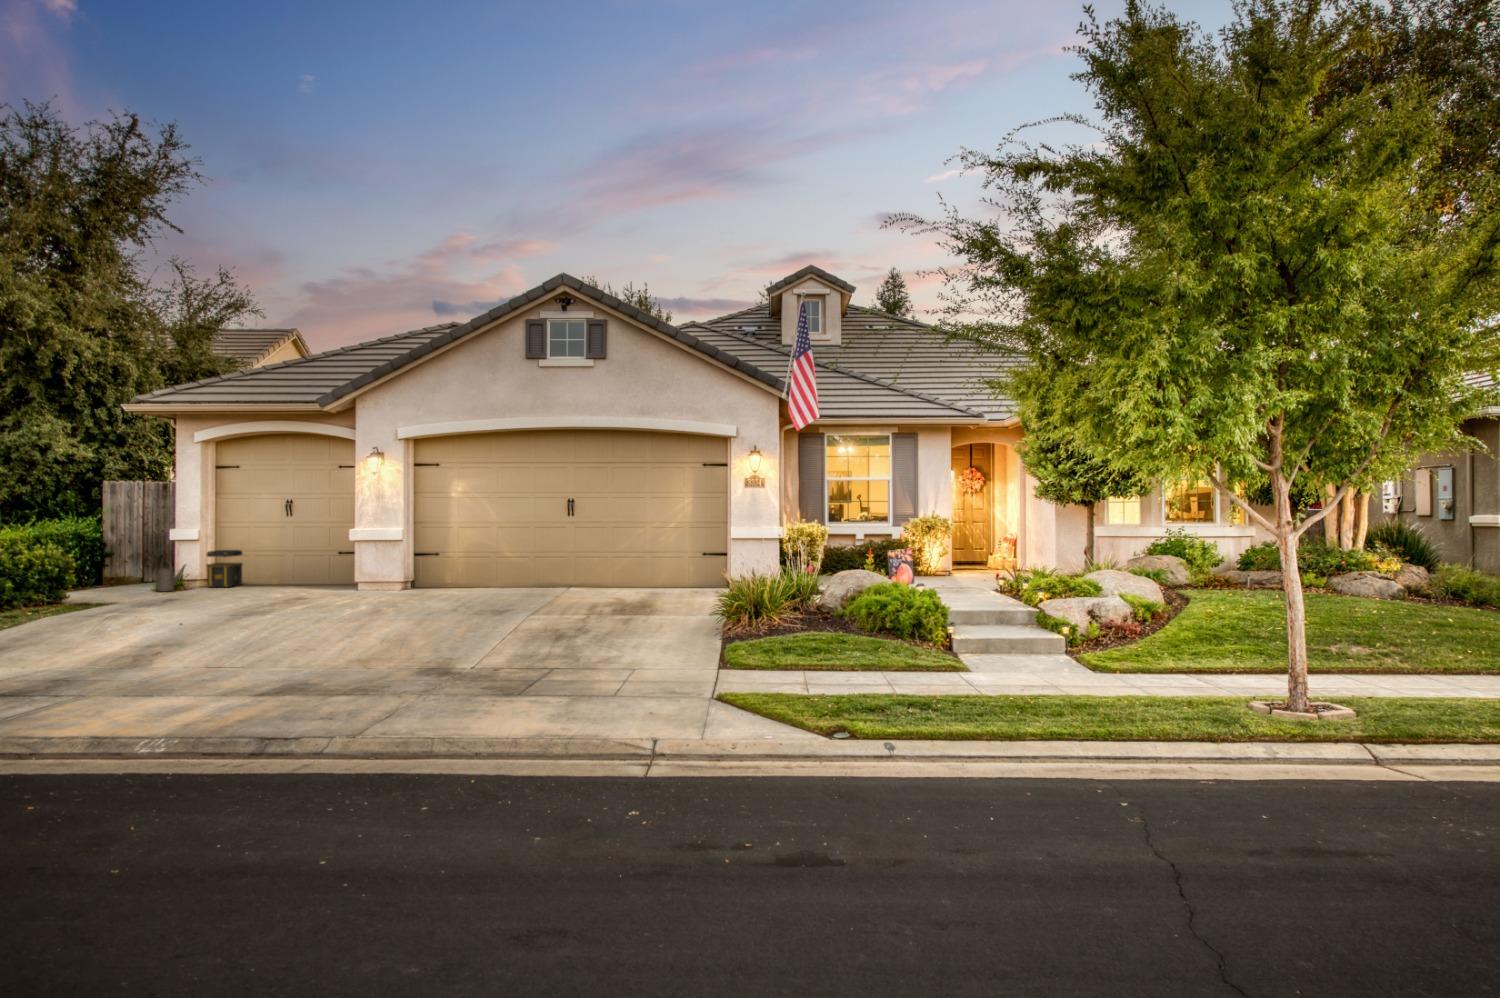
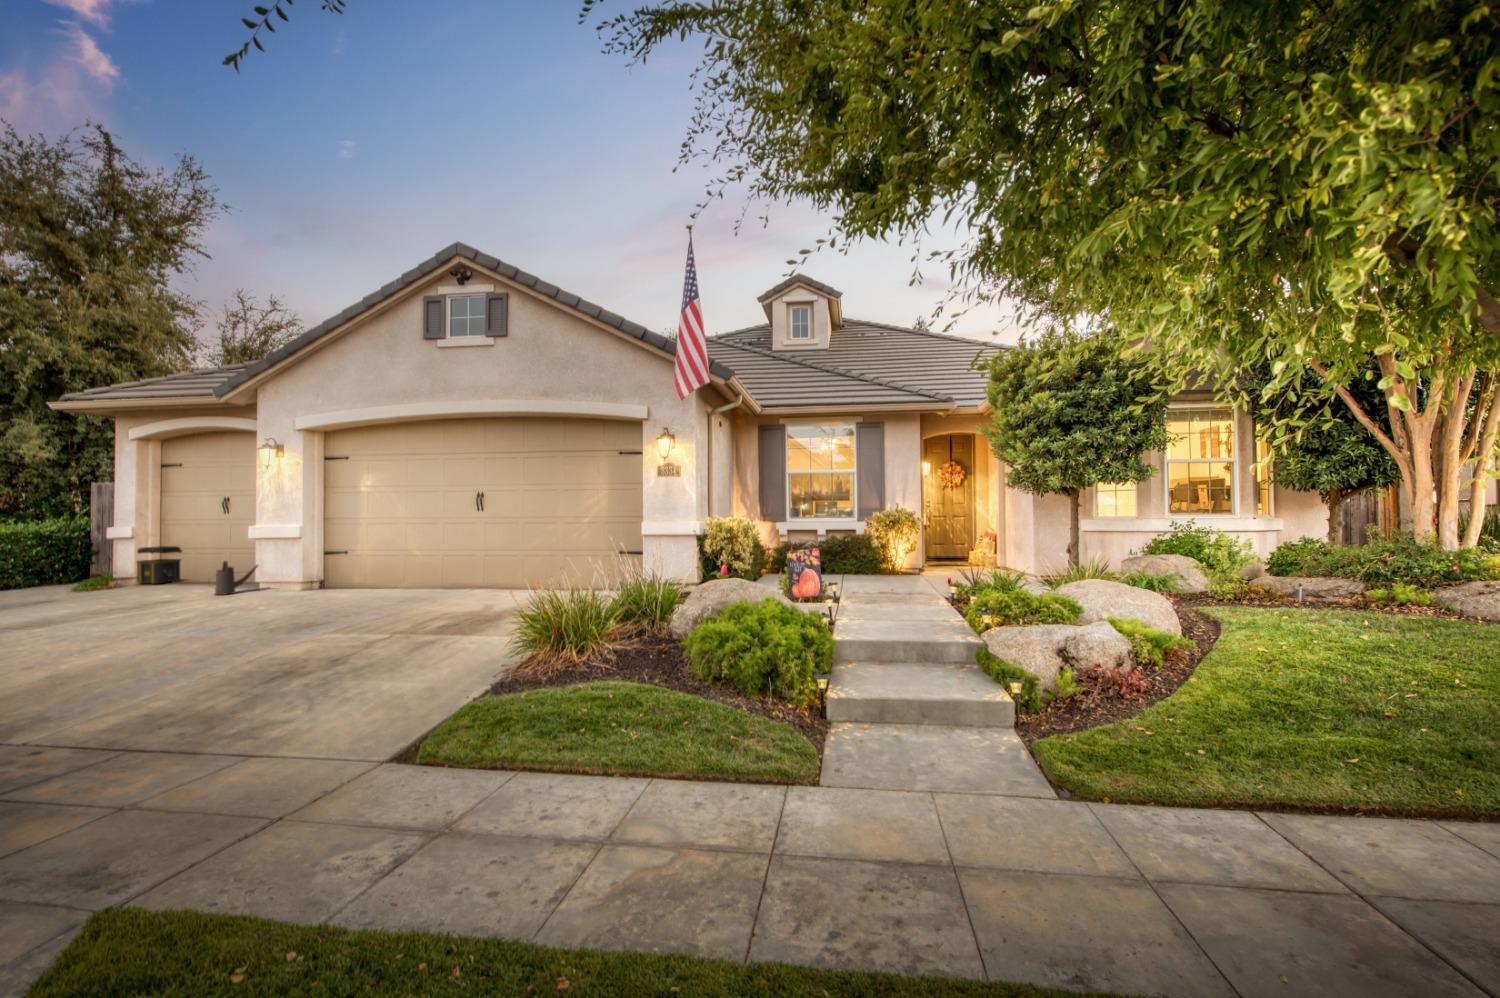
watering can: present [155,562,186,591] -> present [215,561,258,595]

